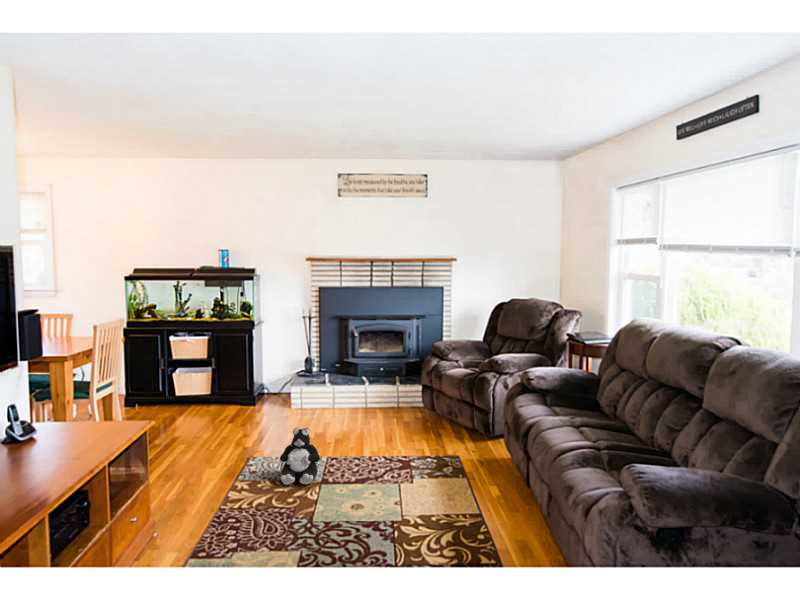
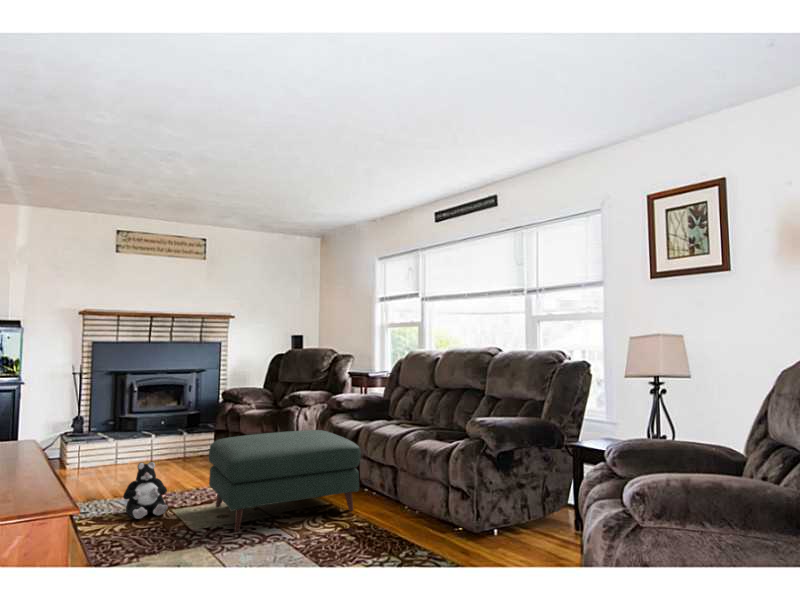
ottoman: none [339,416,504,531] -> present [209,430,361,532]

